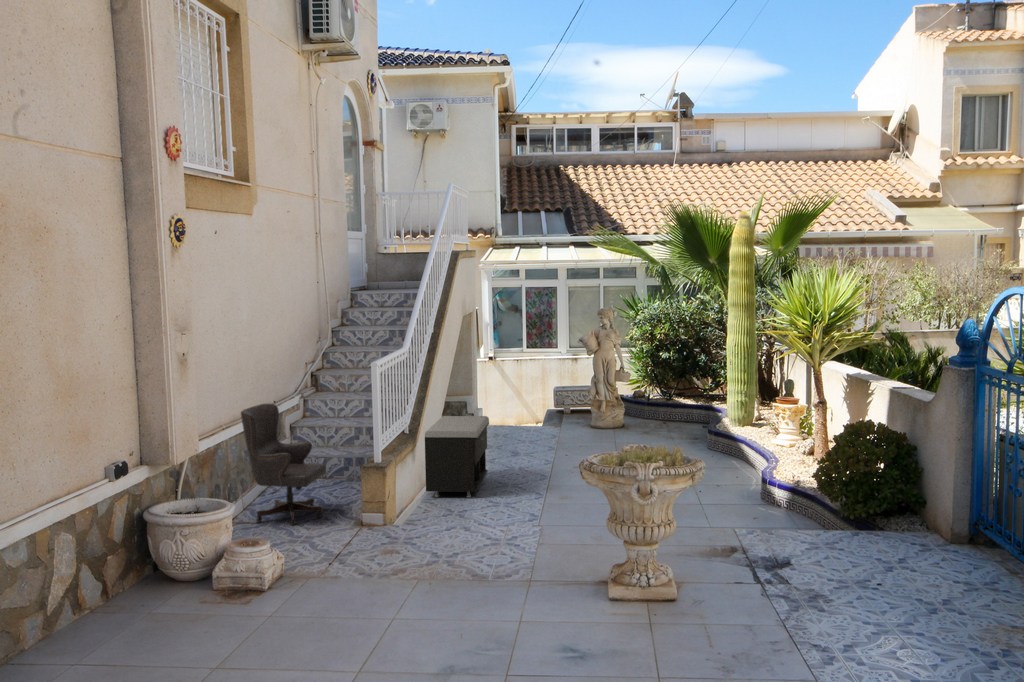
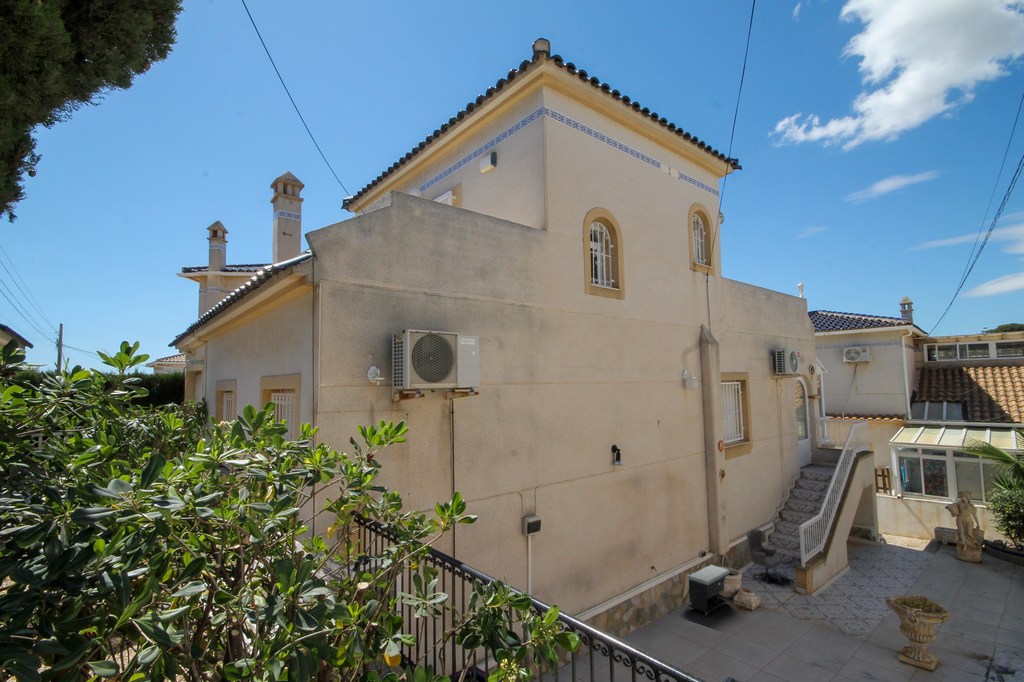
storage bench: present [425,416,489,497] -> present [688,564,730,615]

